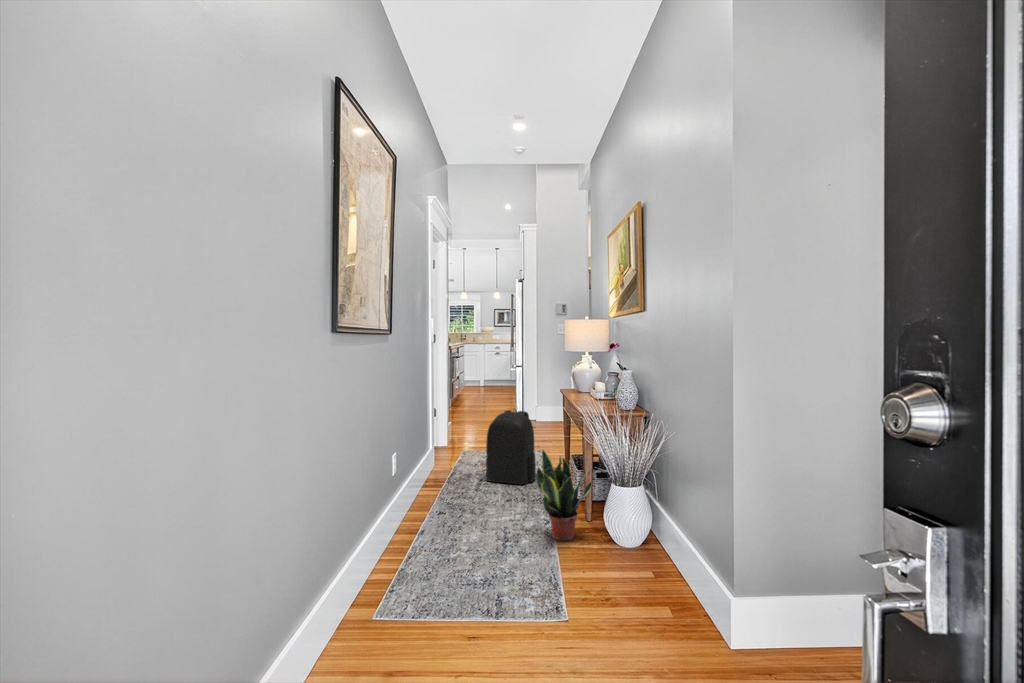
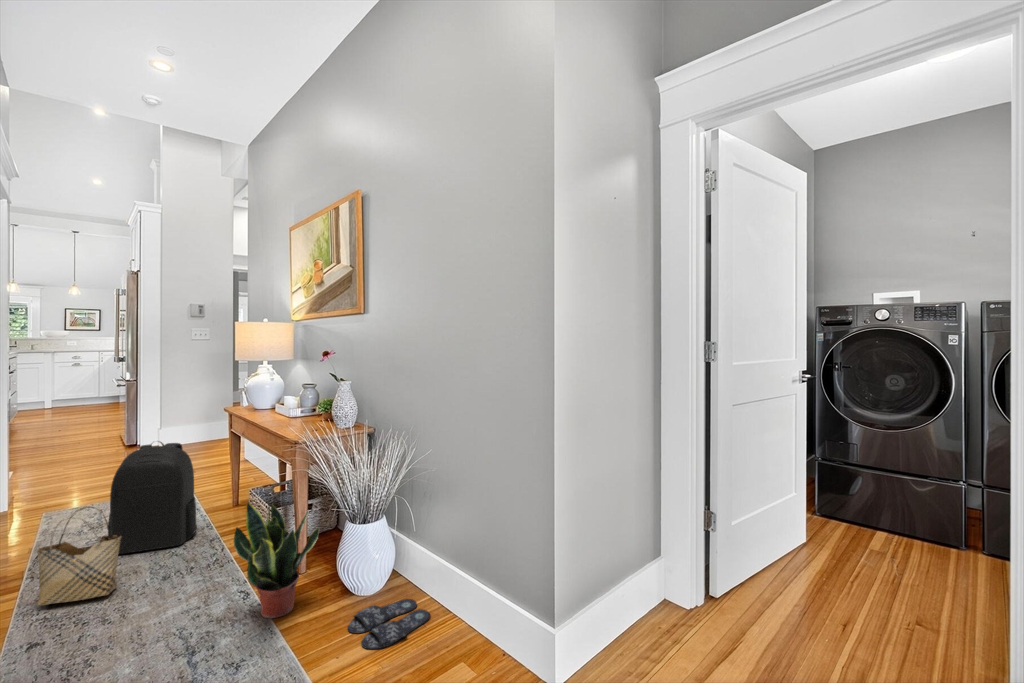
woven basket: none [447,442,486,500] -> present [36,507,121,606]
slippers: none [602,554,670,581] -> present [348,599,431,649]

